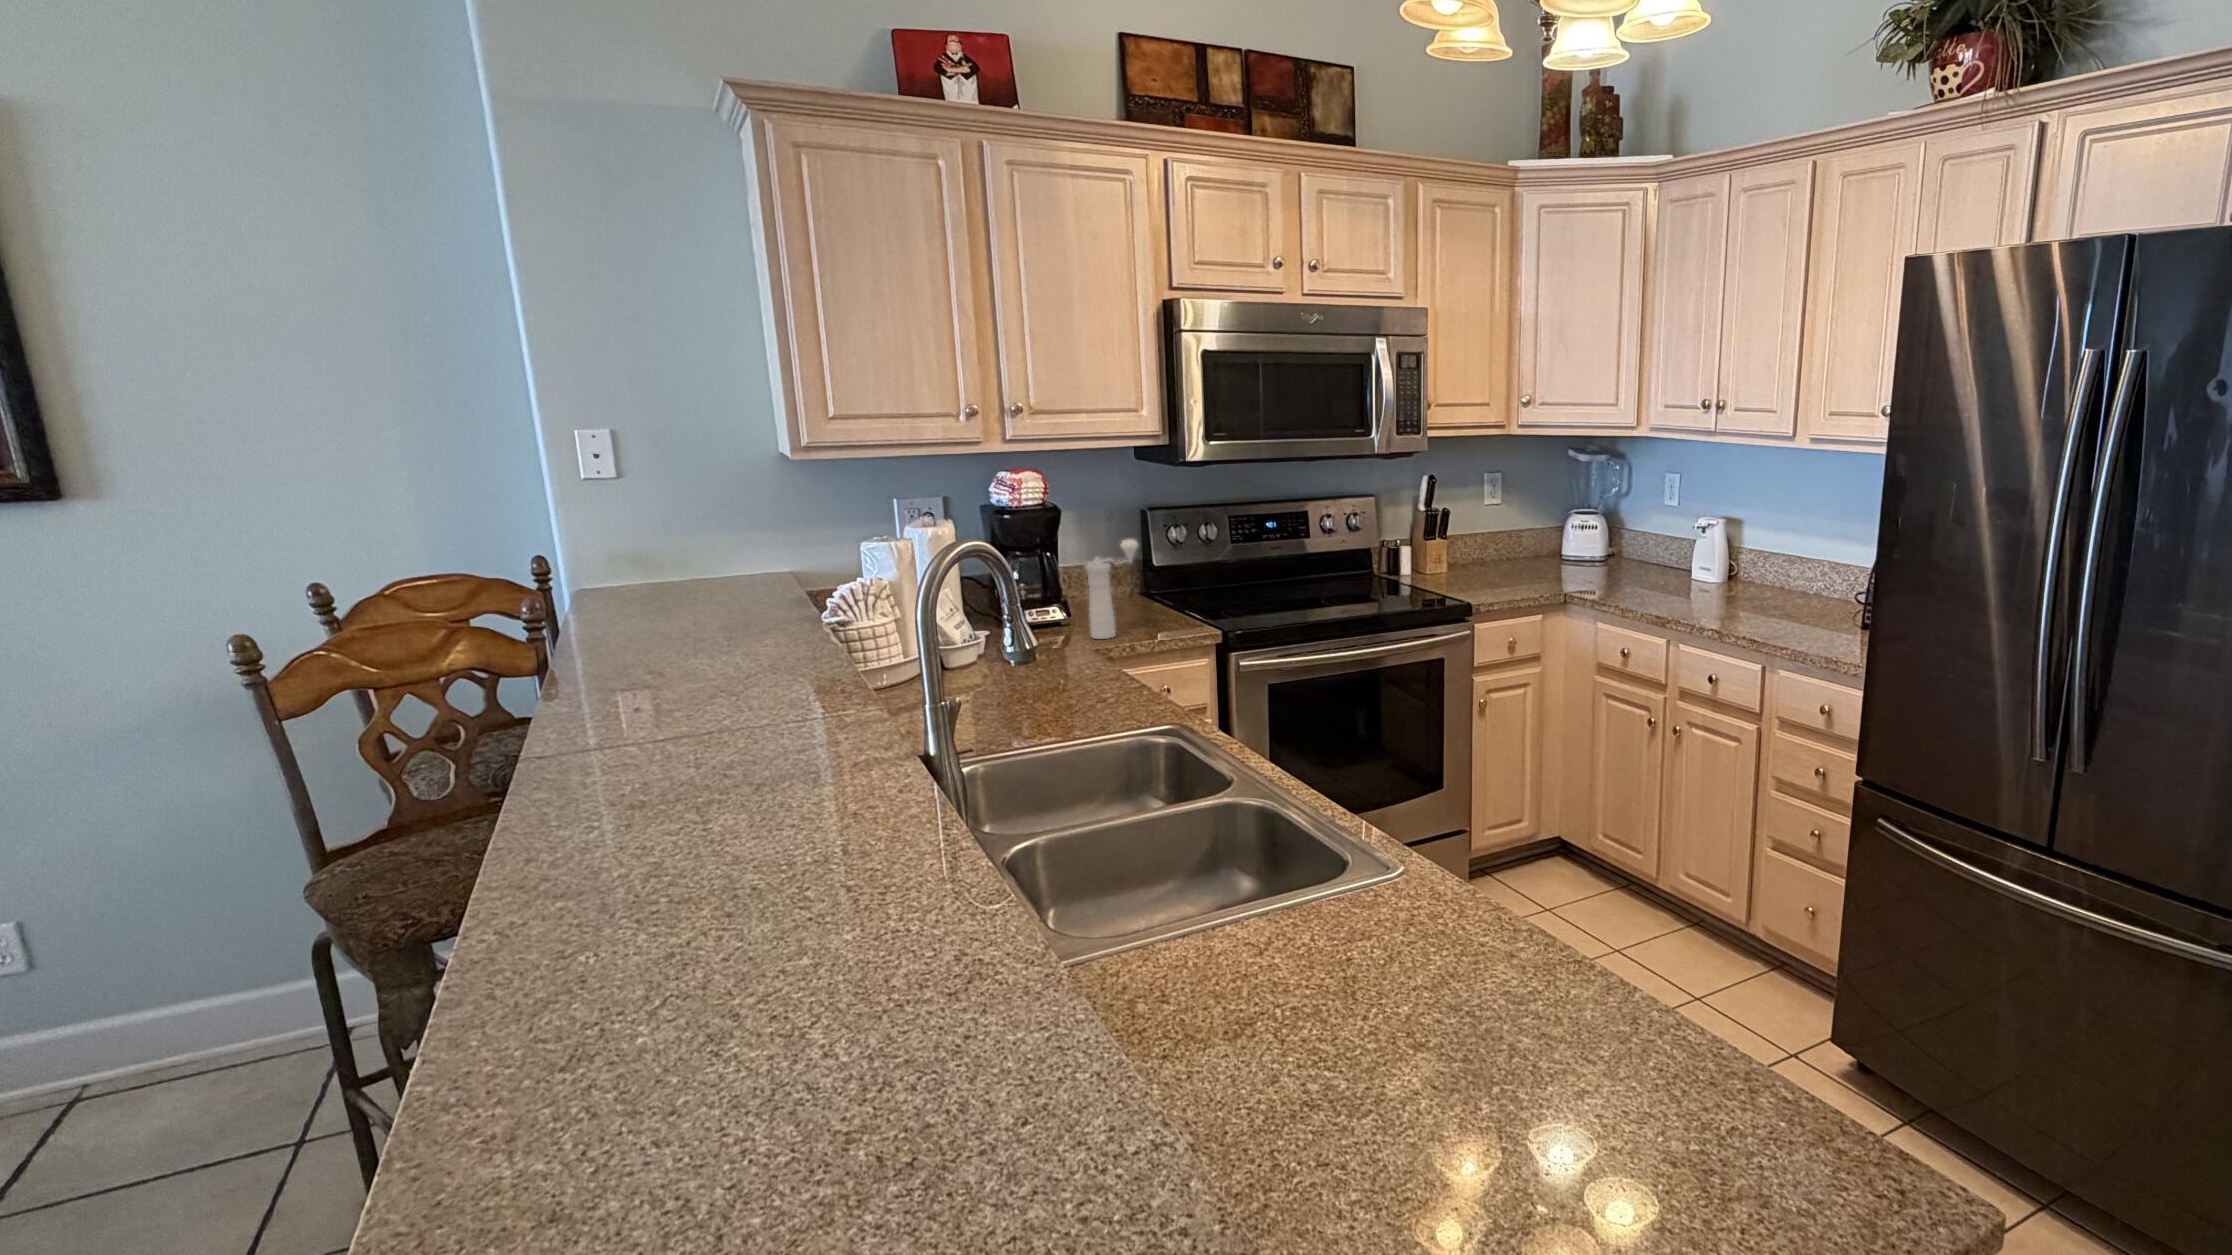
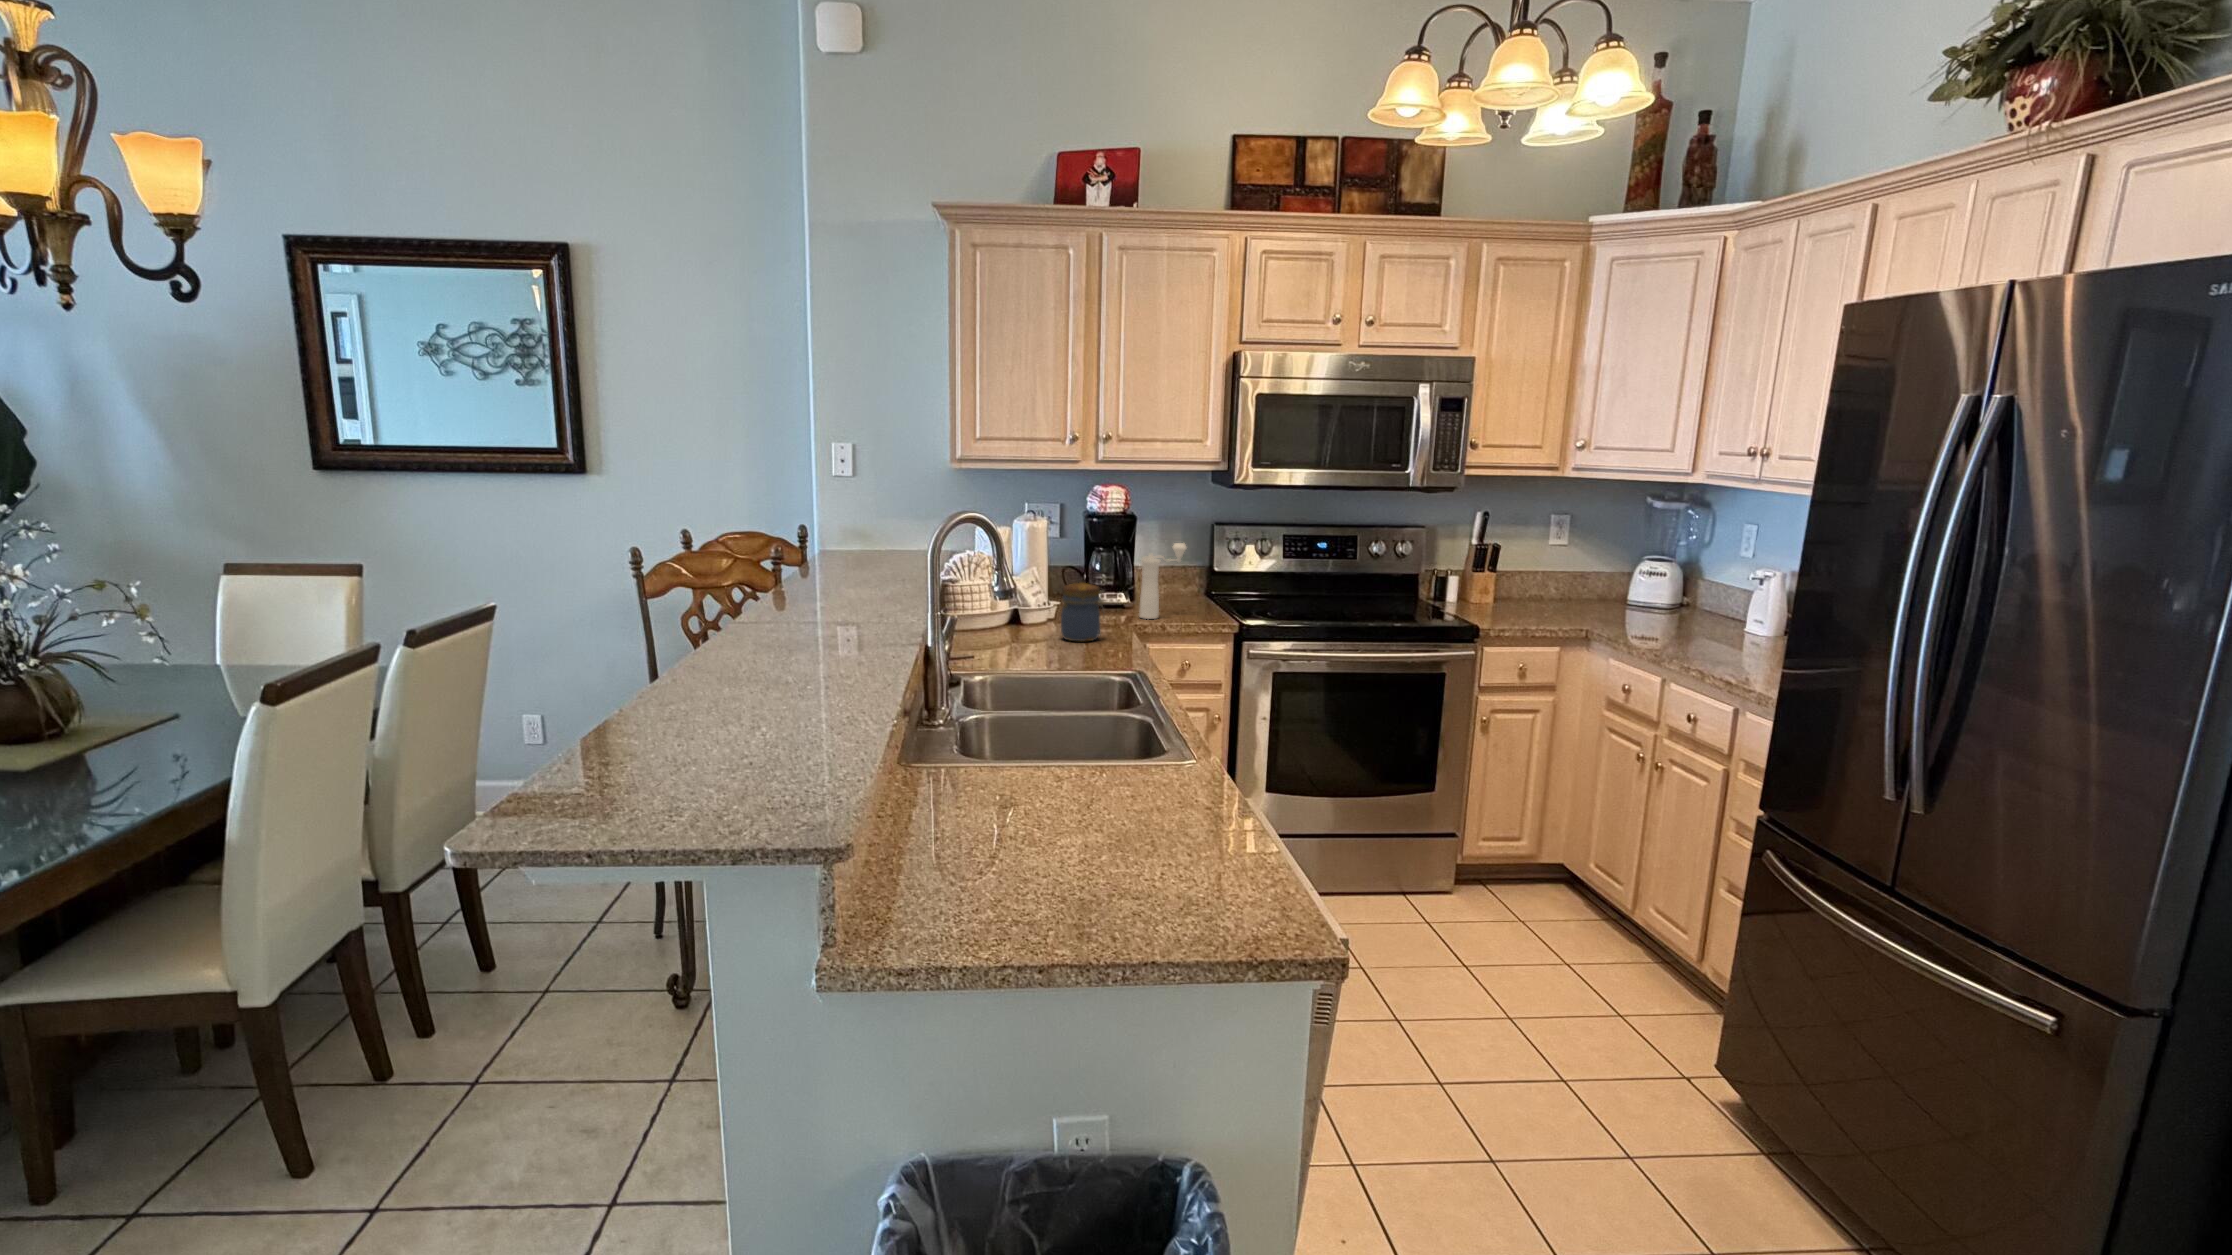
jar: none [1000,612,1064,691] -> present [1061,583,1104,641]

